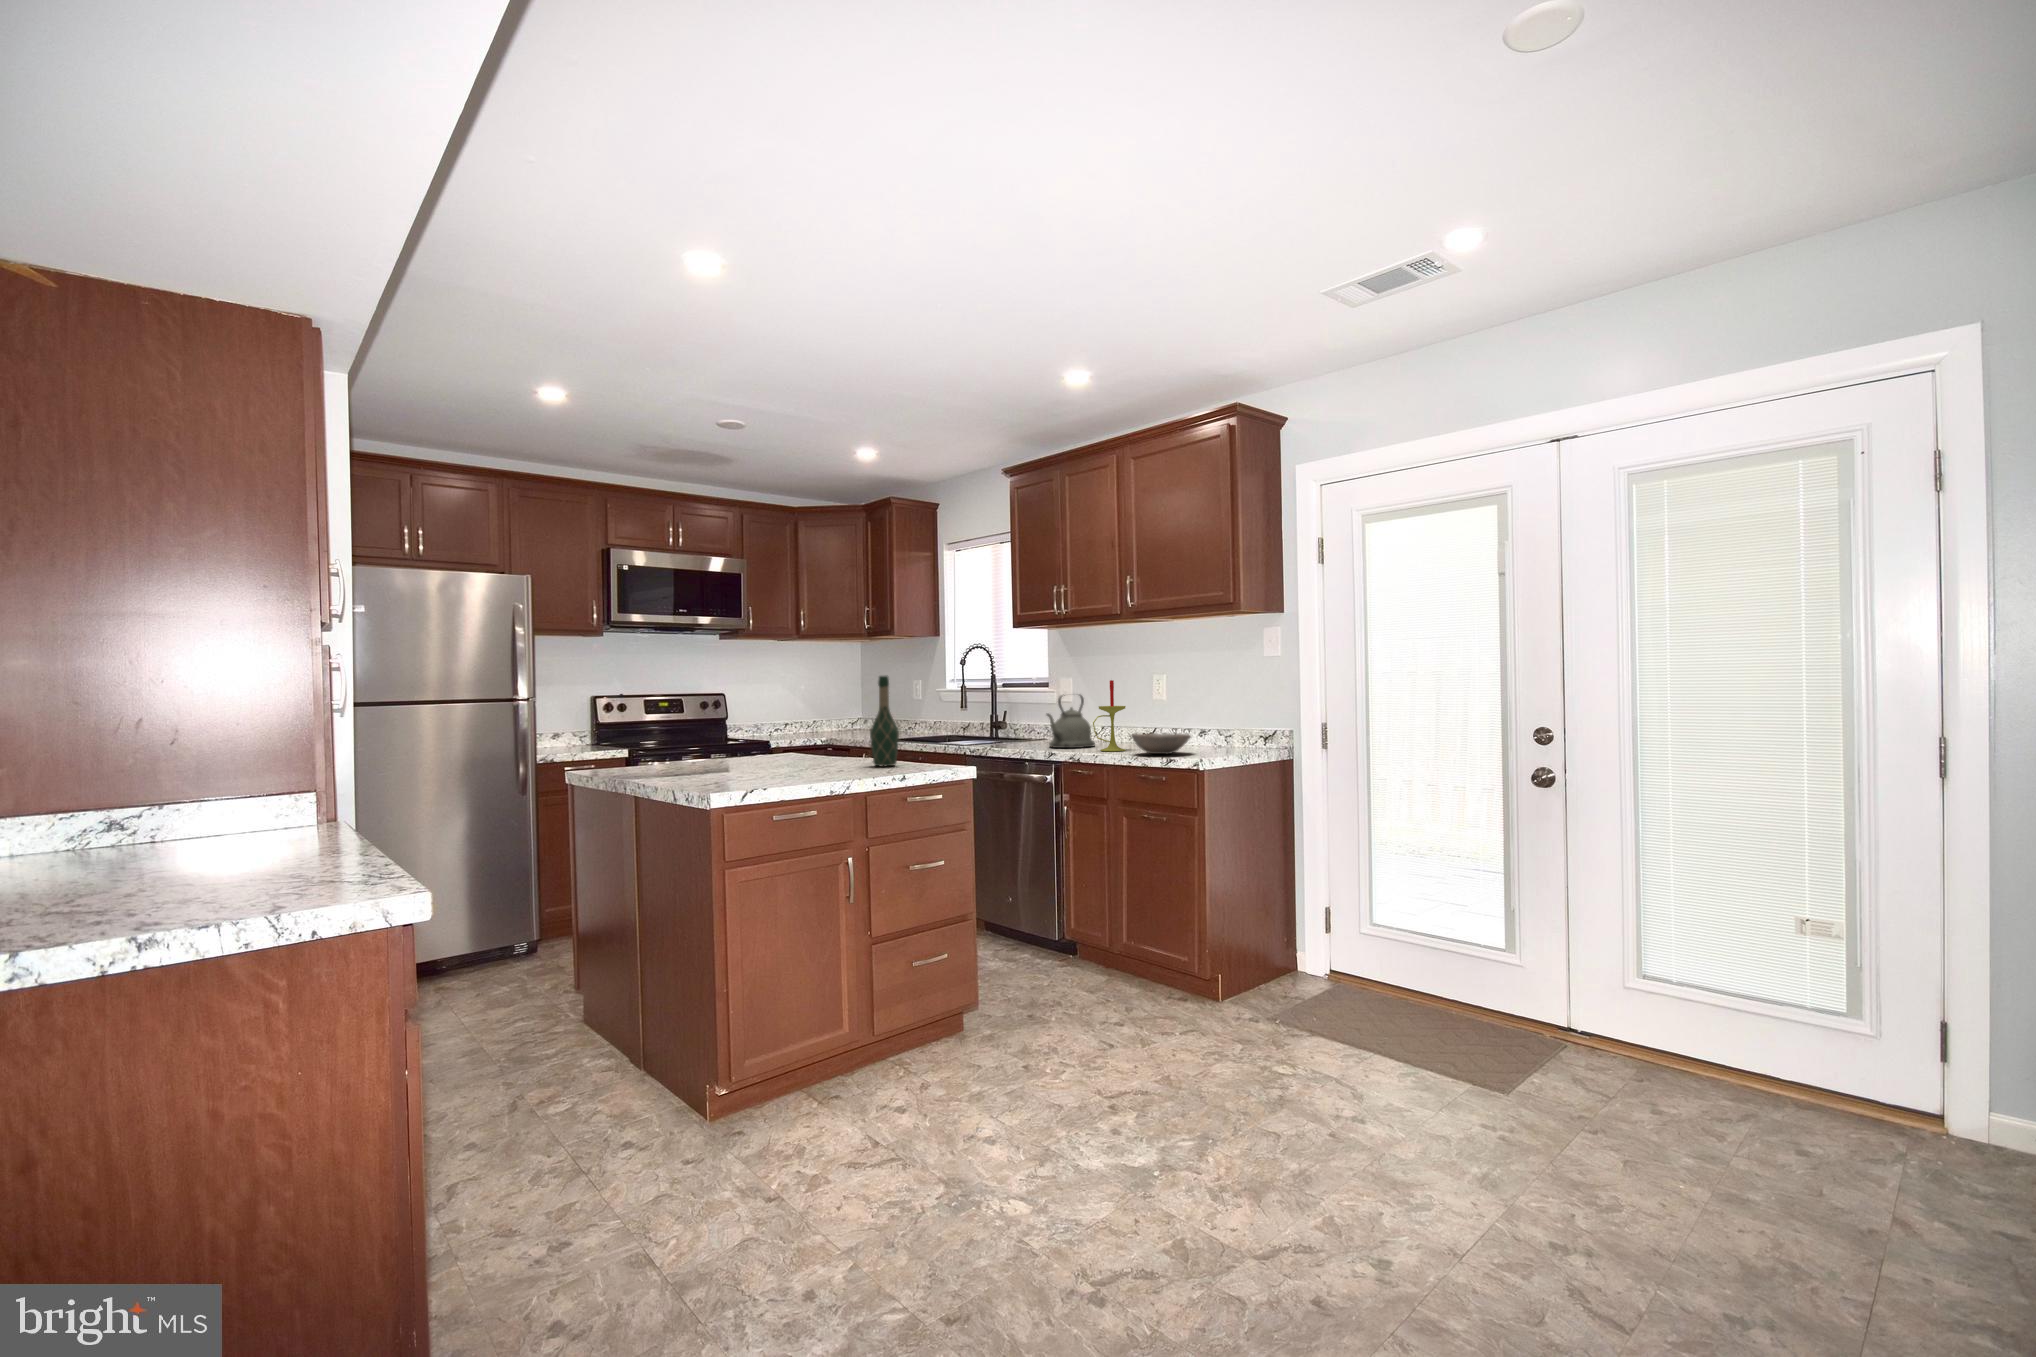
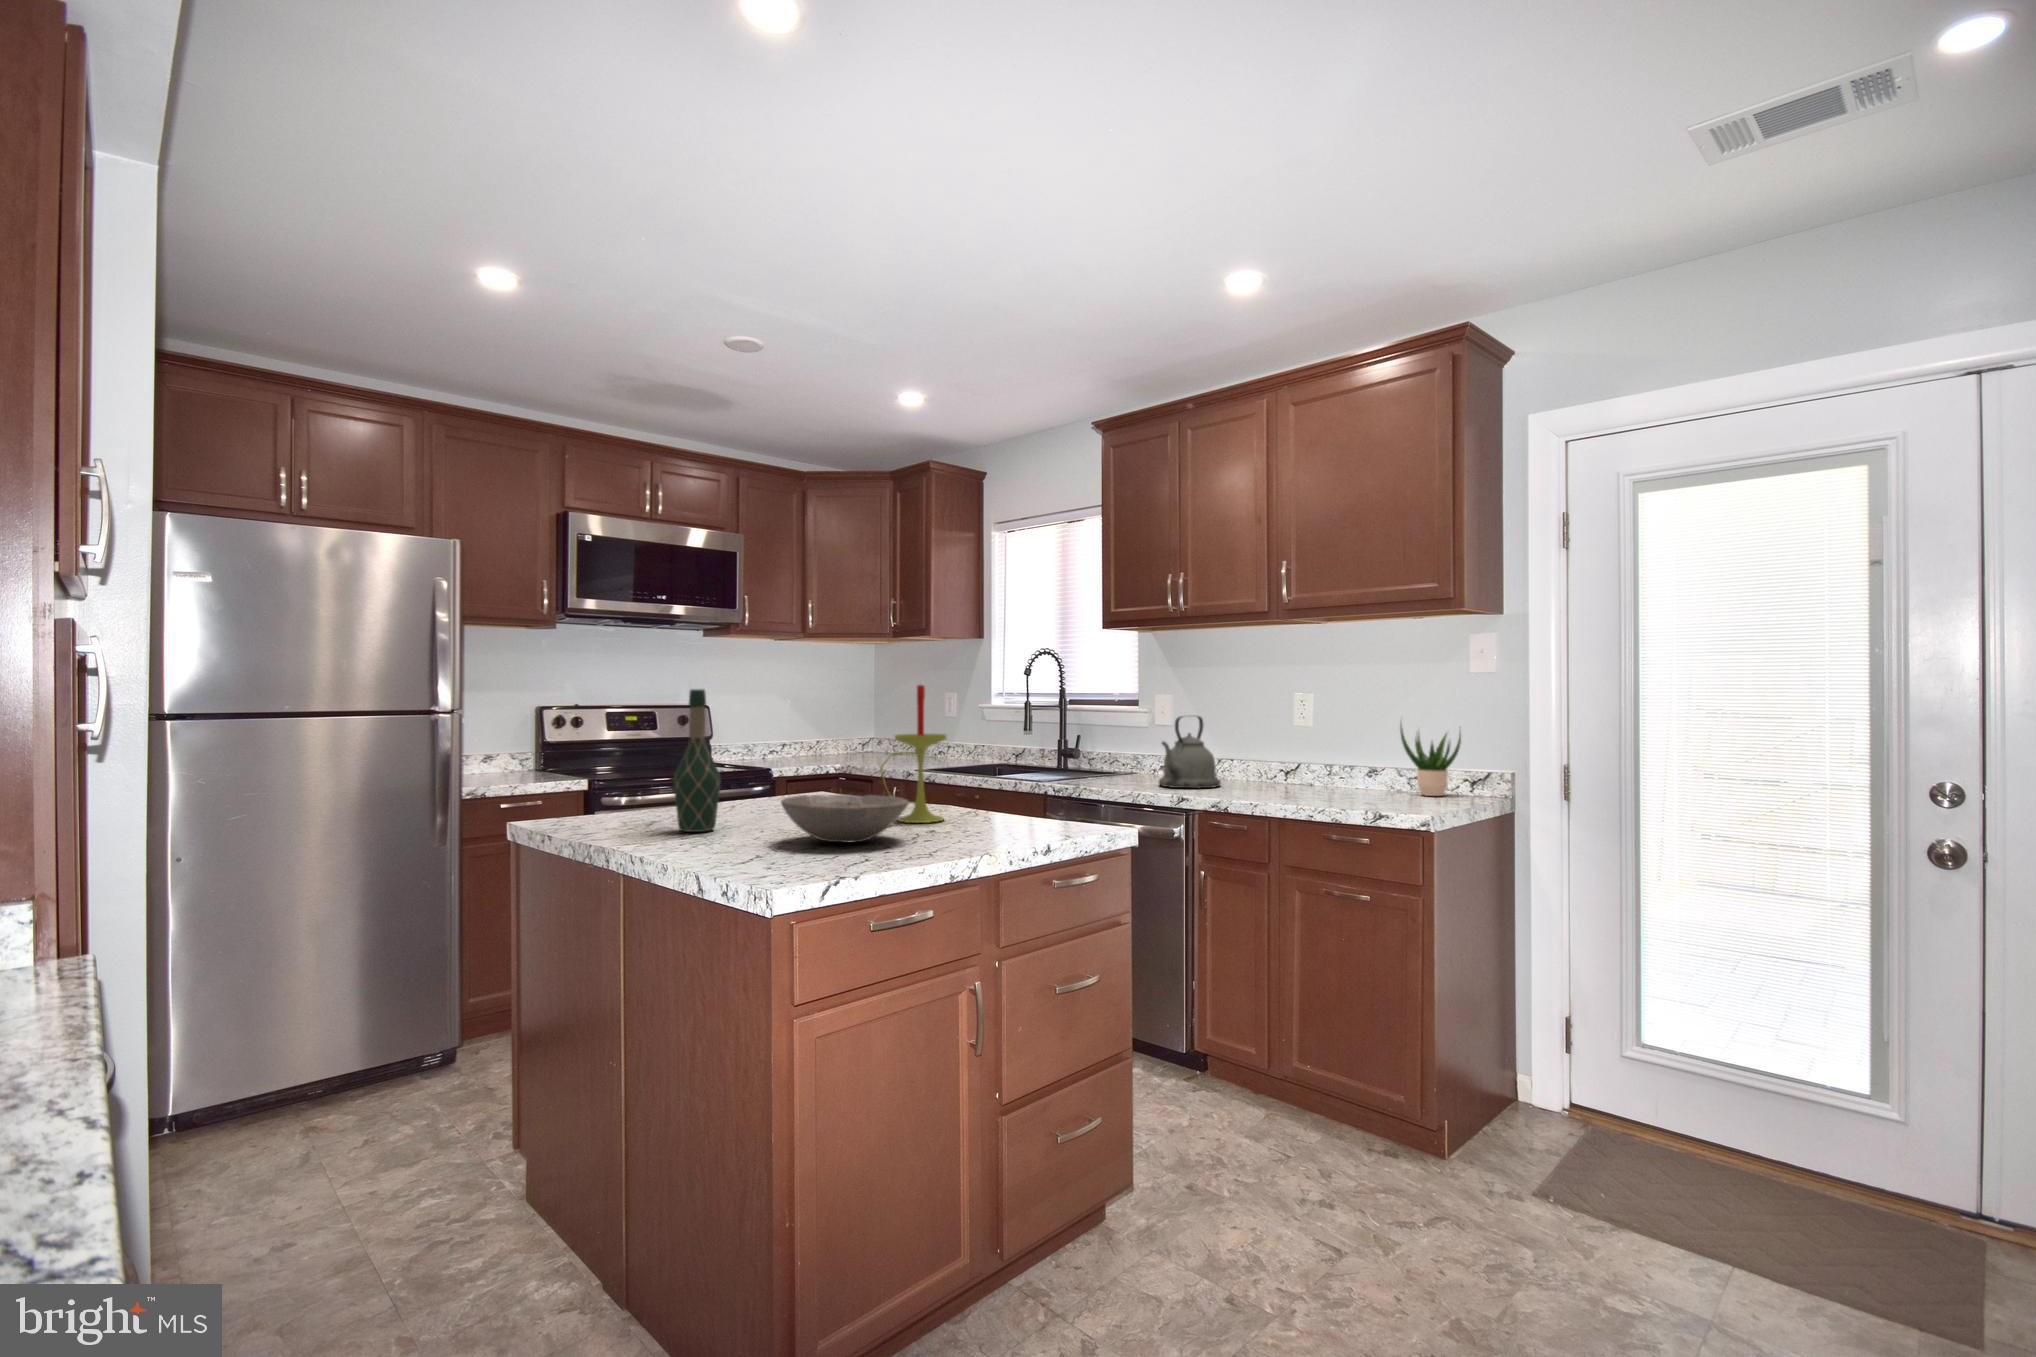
wine bottle: present [870,676,899,767] -> present [673,689,721,832]
candle: present [1093,680,1126,751] -> present [881,685,946,823]
potted plant: none [1216,691,1256,749] -> present [1400,723,1461,796]
bowl: present [1131,733,1191,754] -> present [781,794,908,842]

